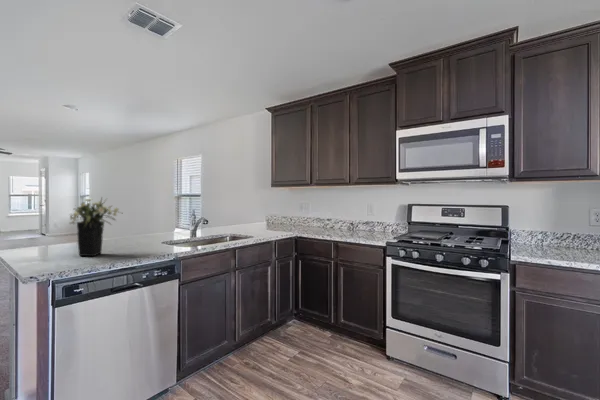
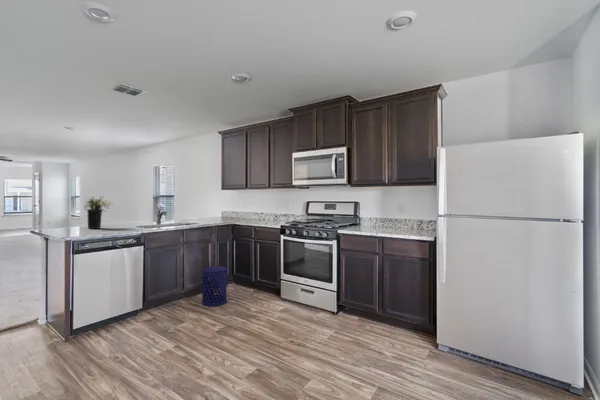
waste bin: none [266,304,303,375] -> present [202,266,227,306]

